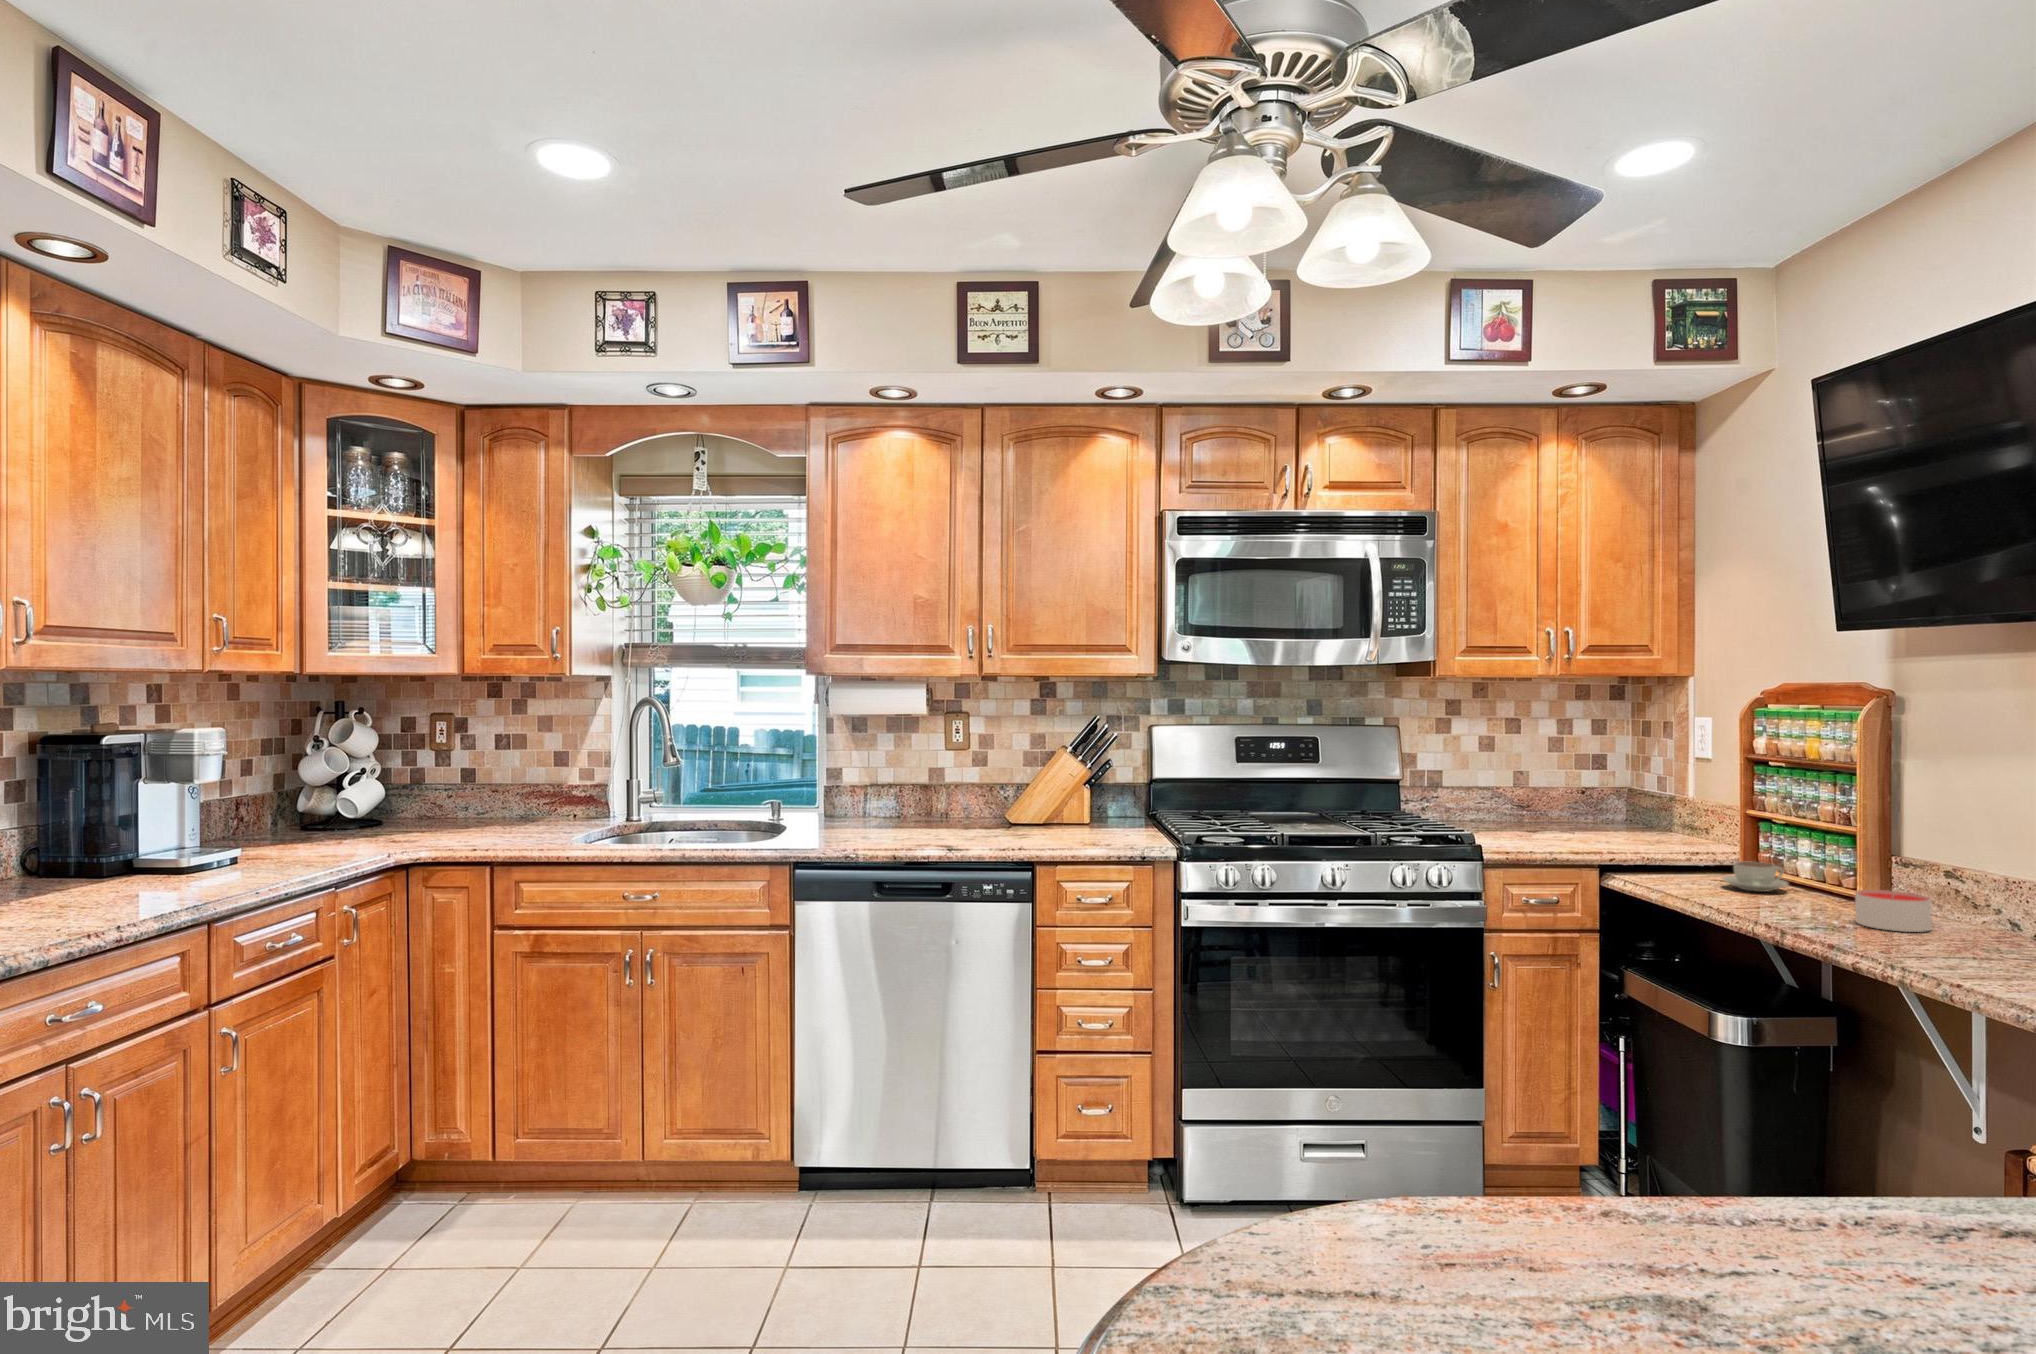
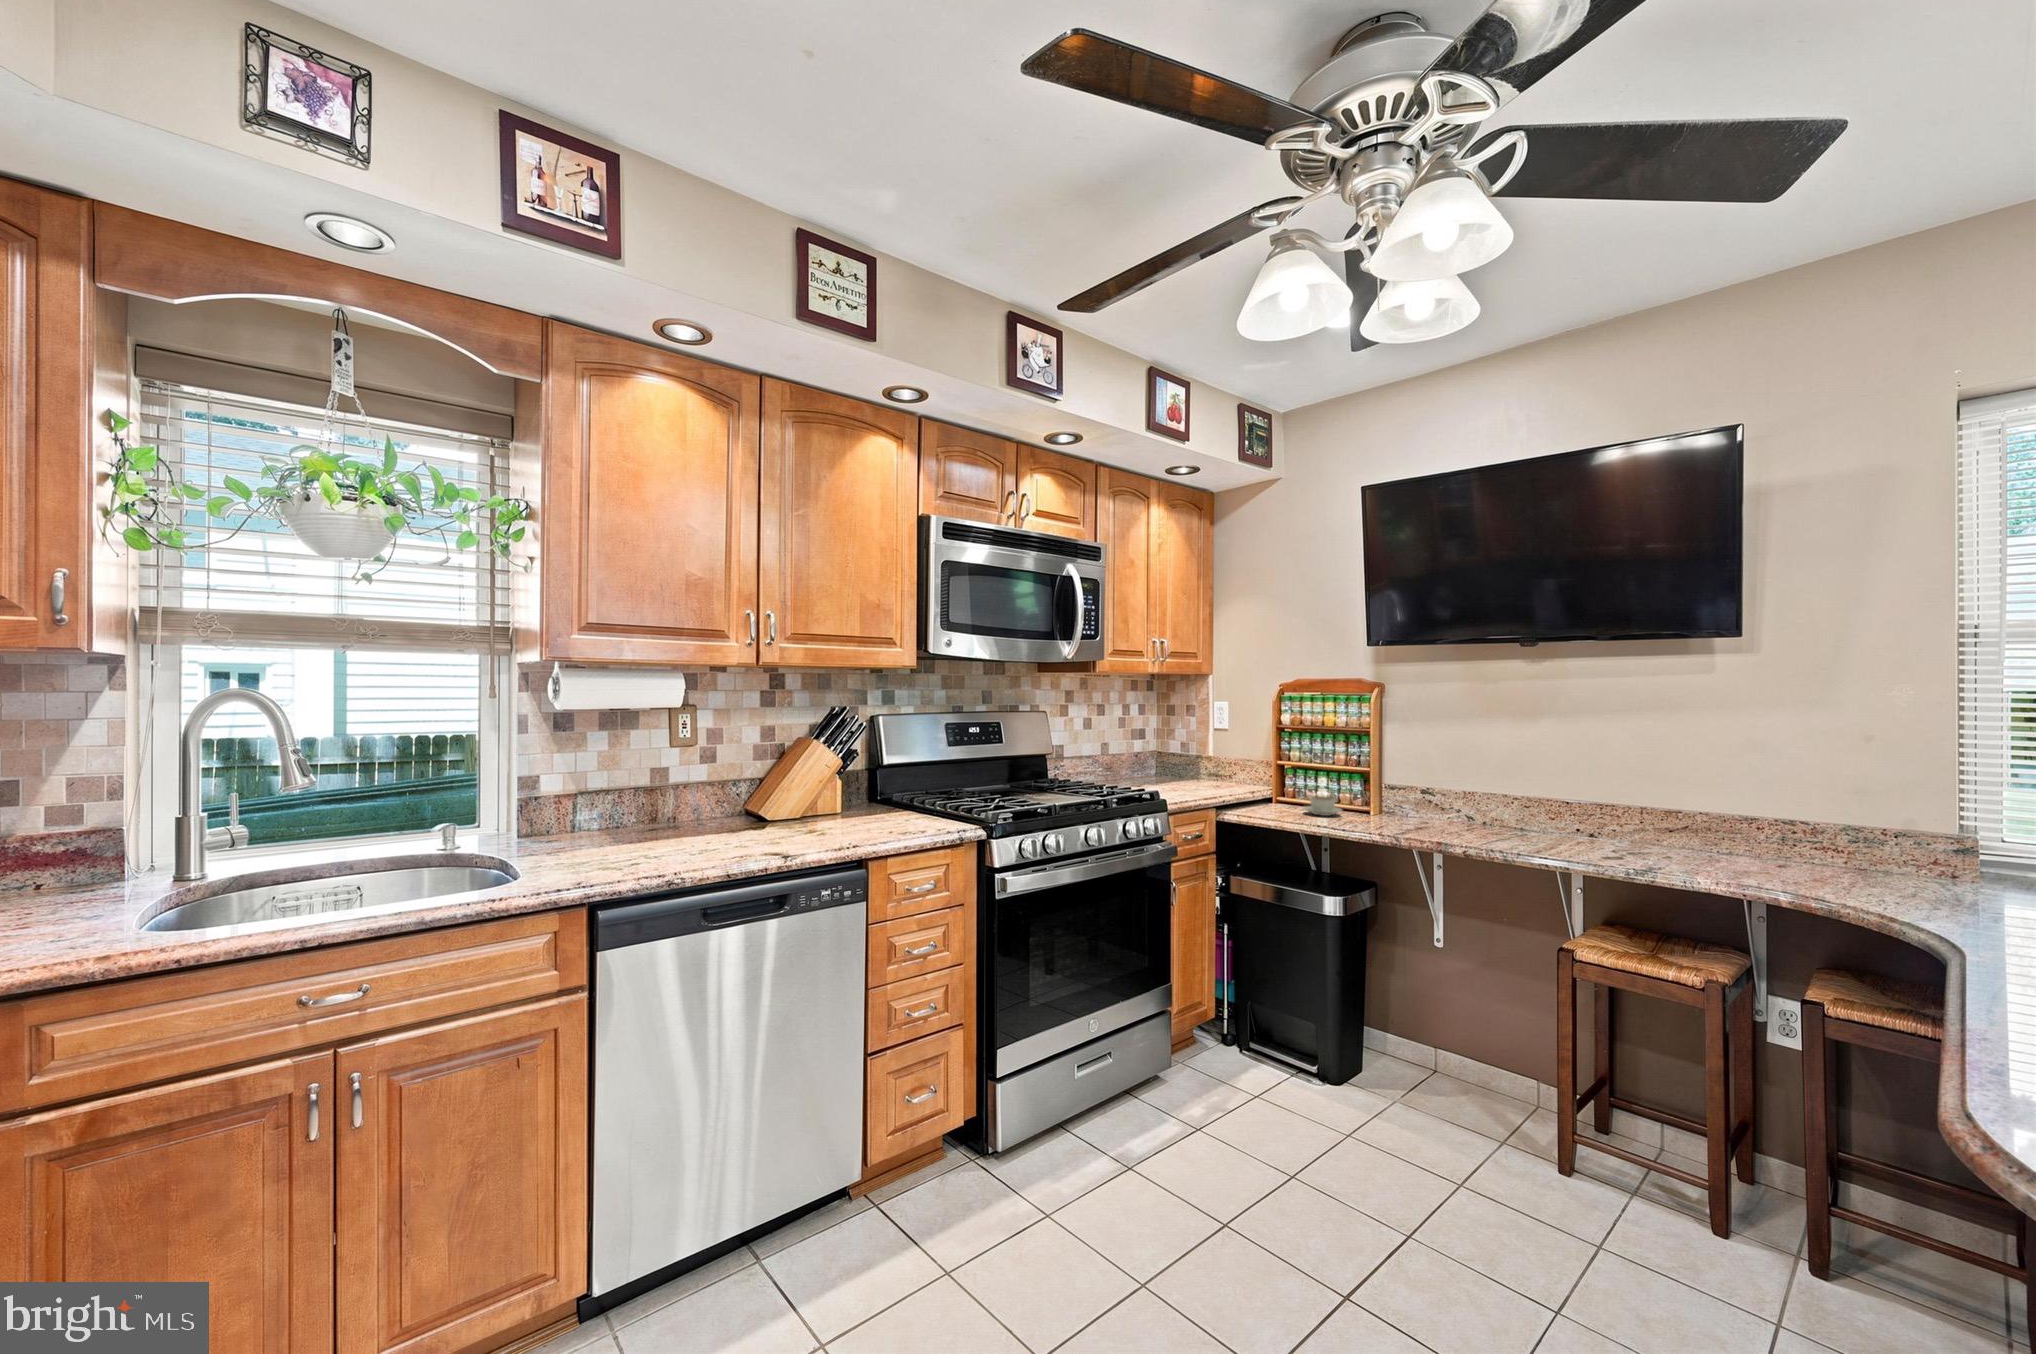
candle: present [1855,890,1932,932] -> none [1419,808,1461,833]

